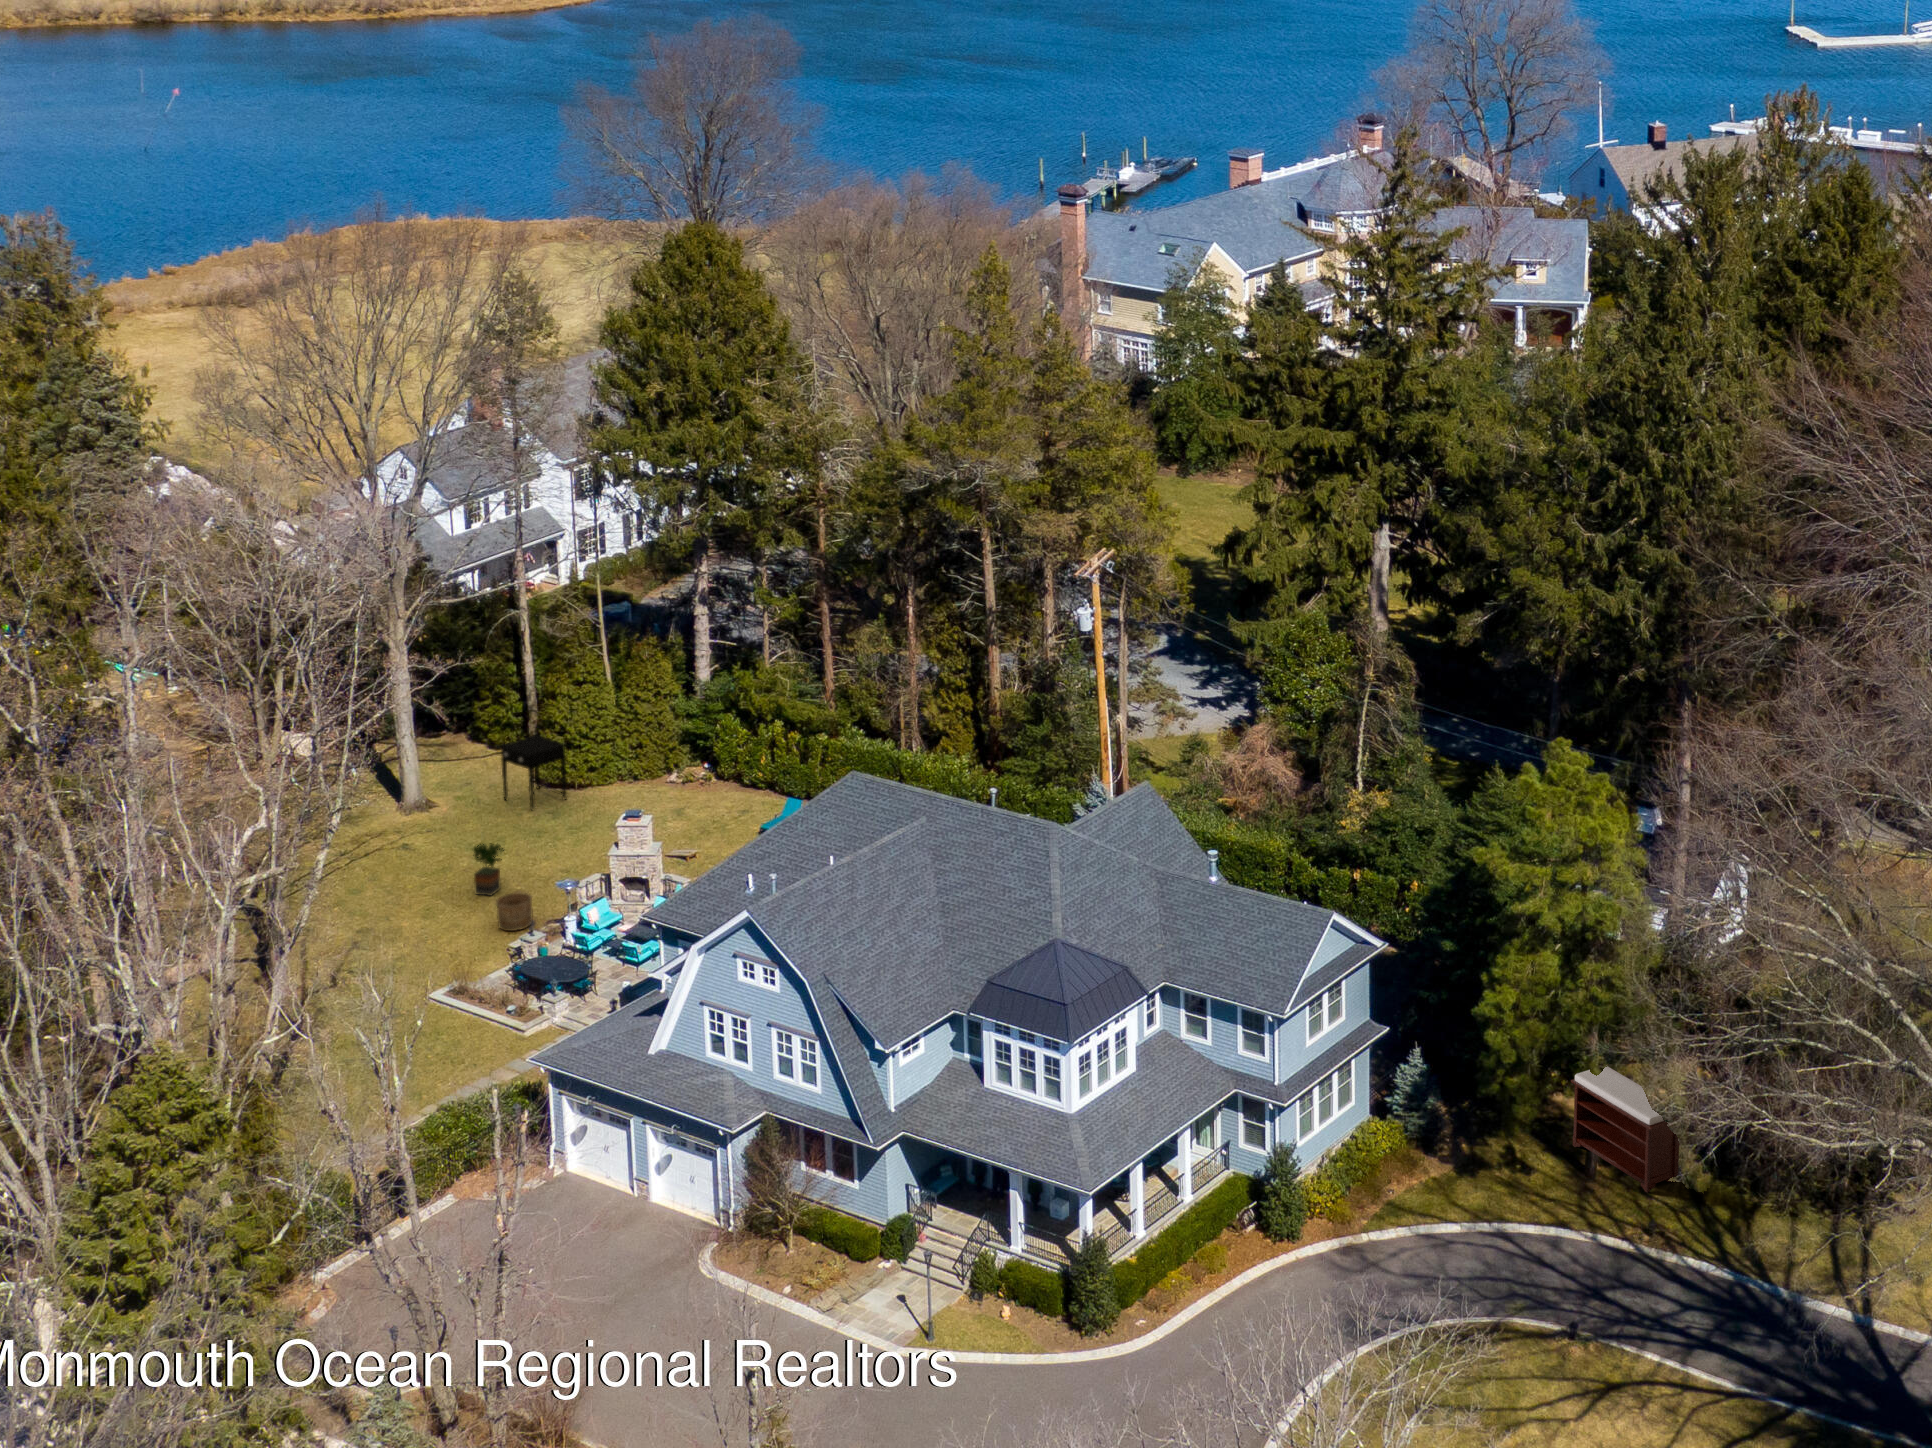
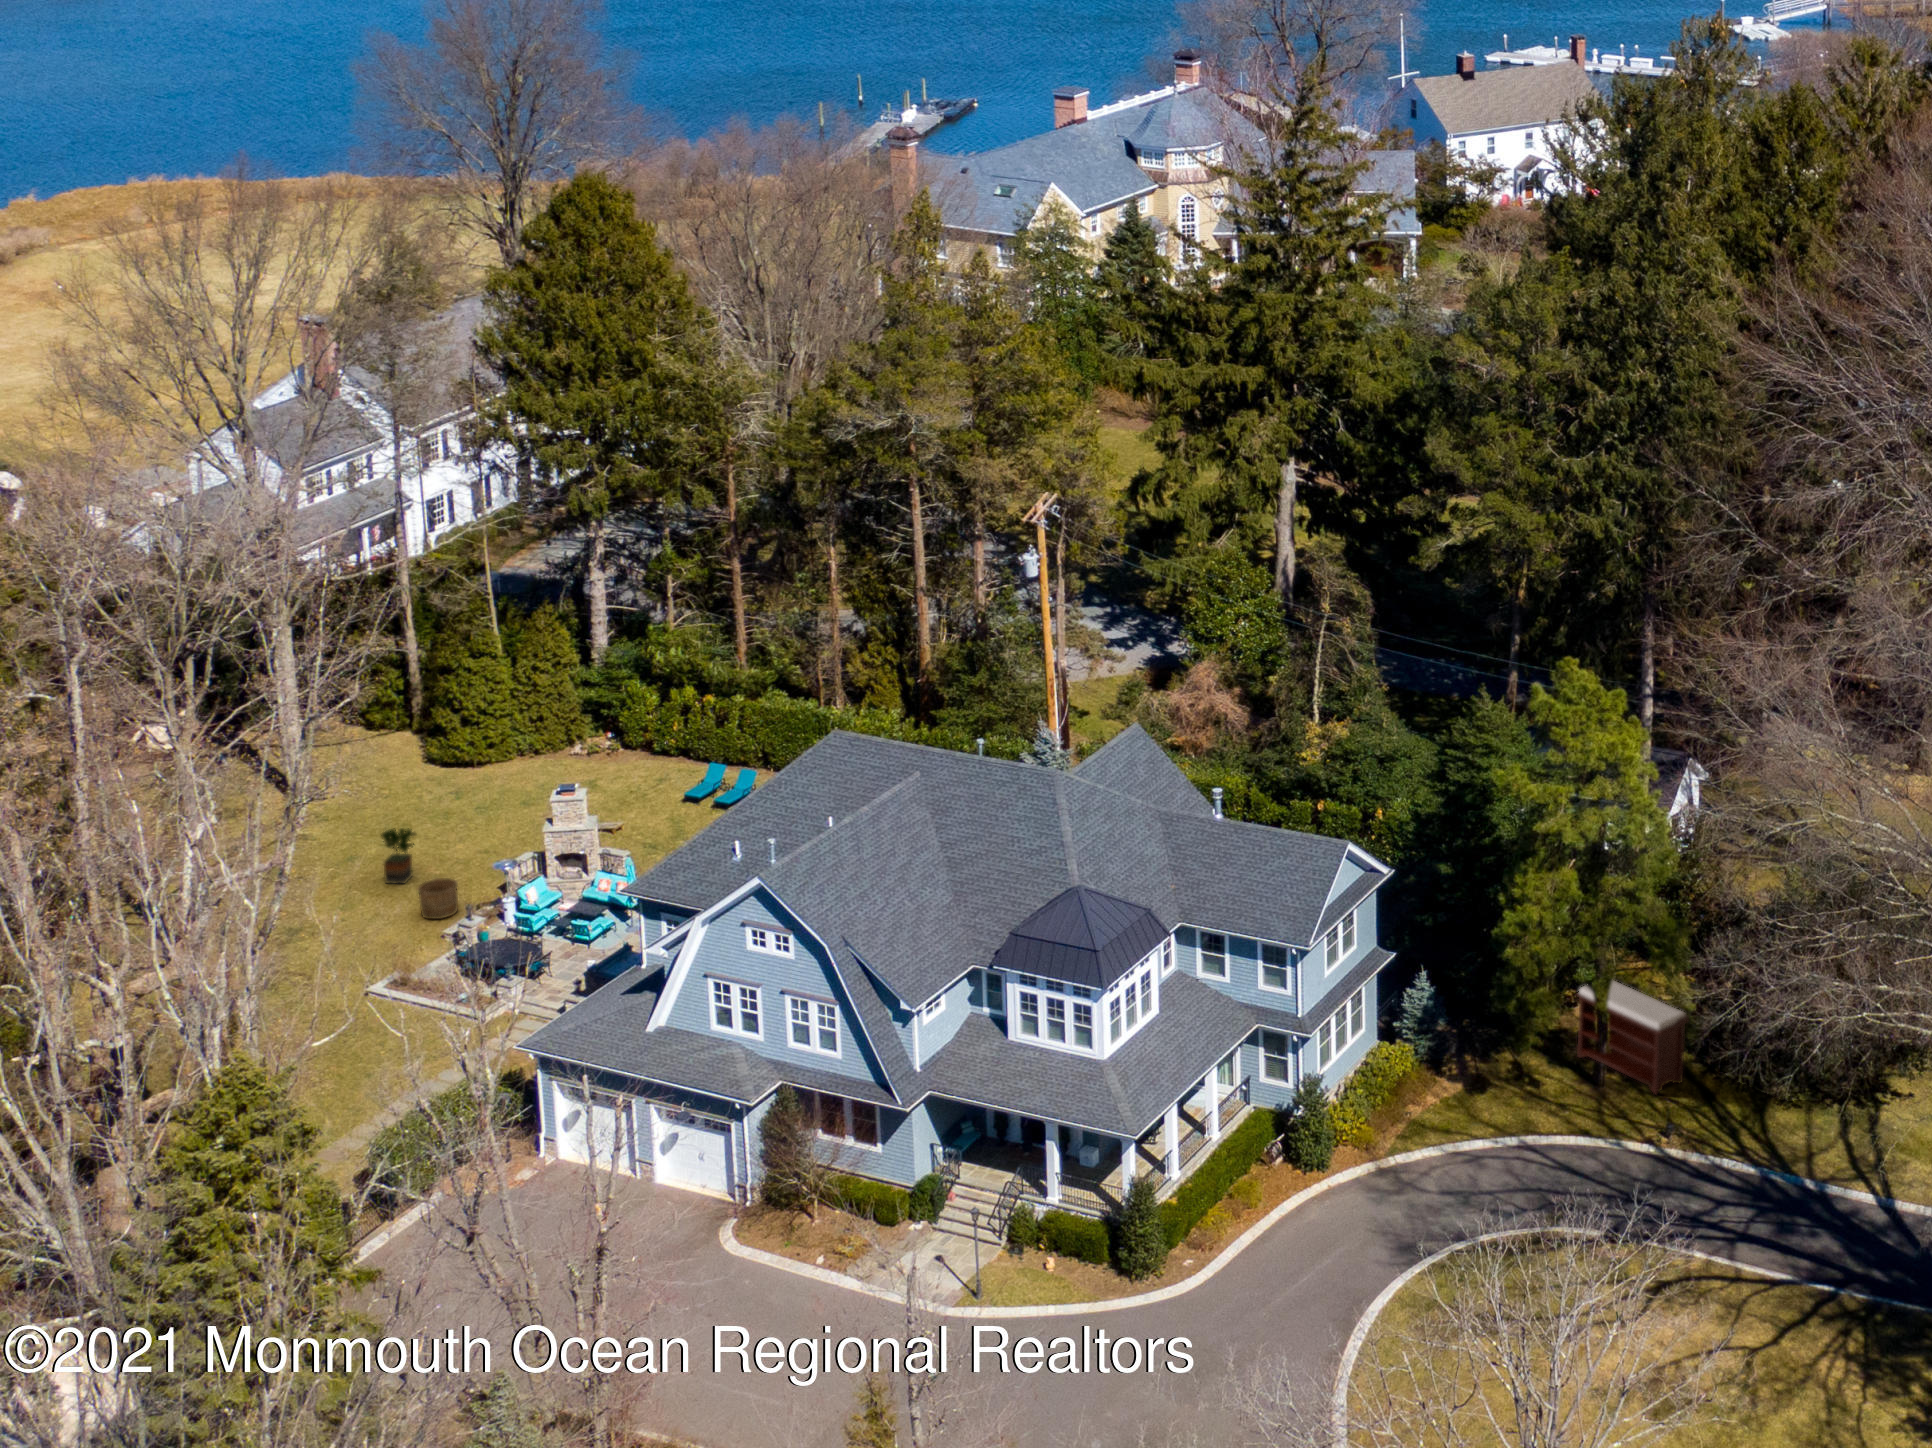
side table: present [501,735,567,810] -> none [386,710,463,792]

